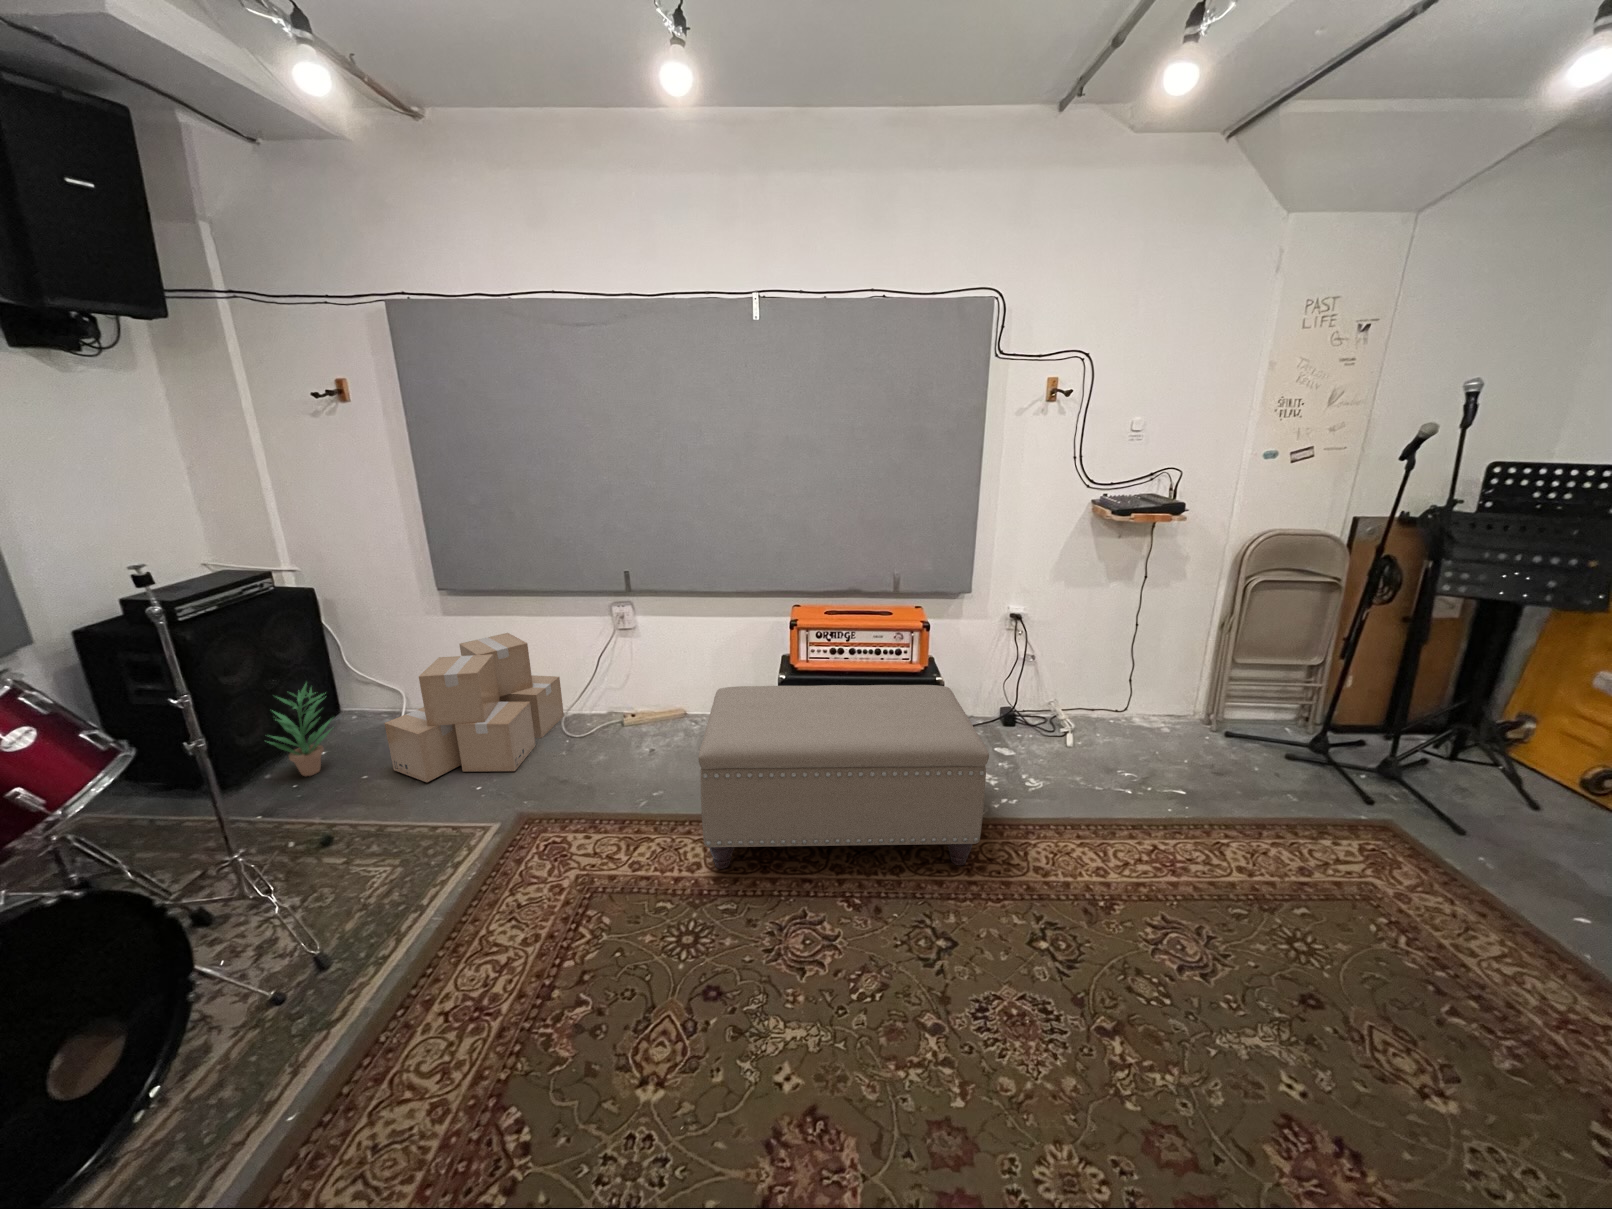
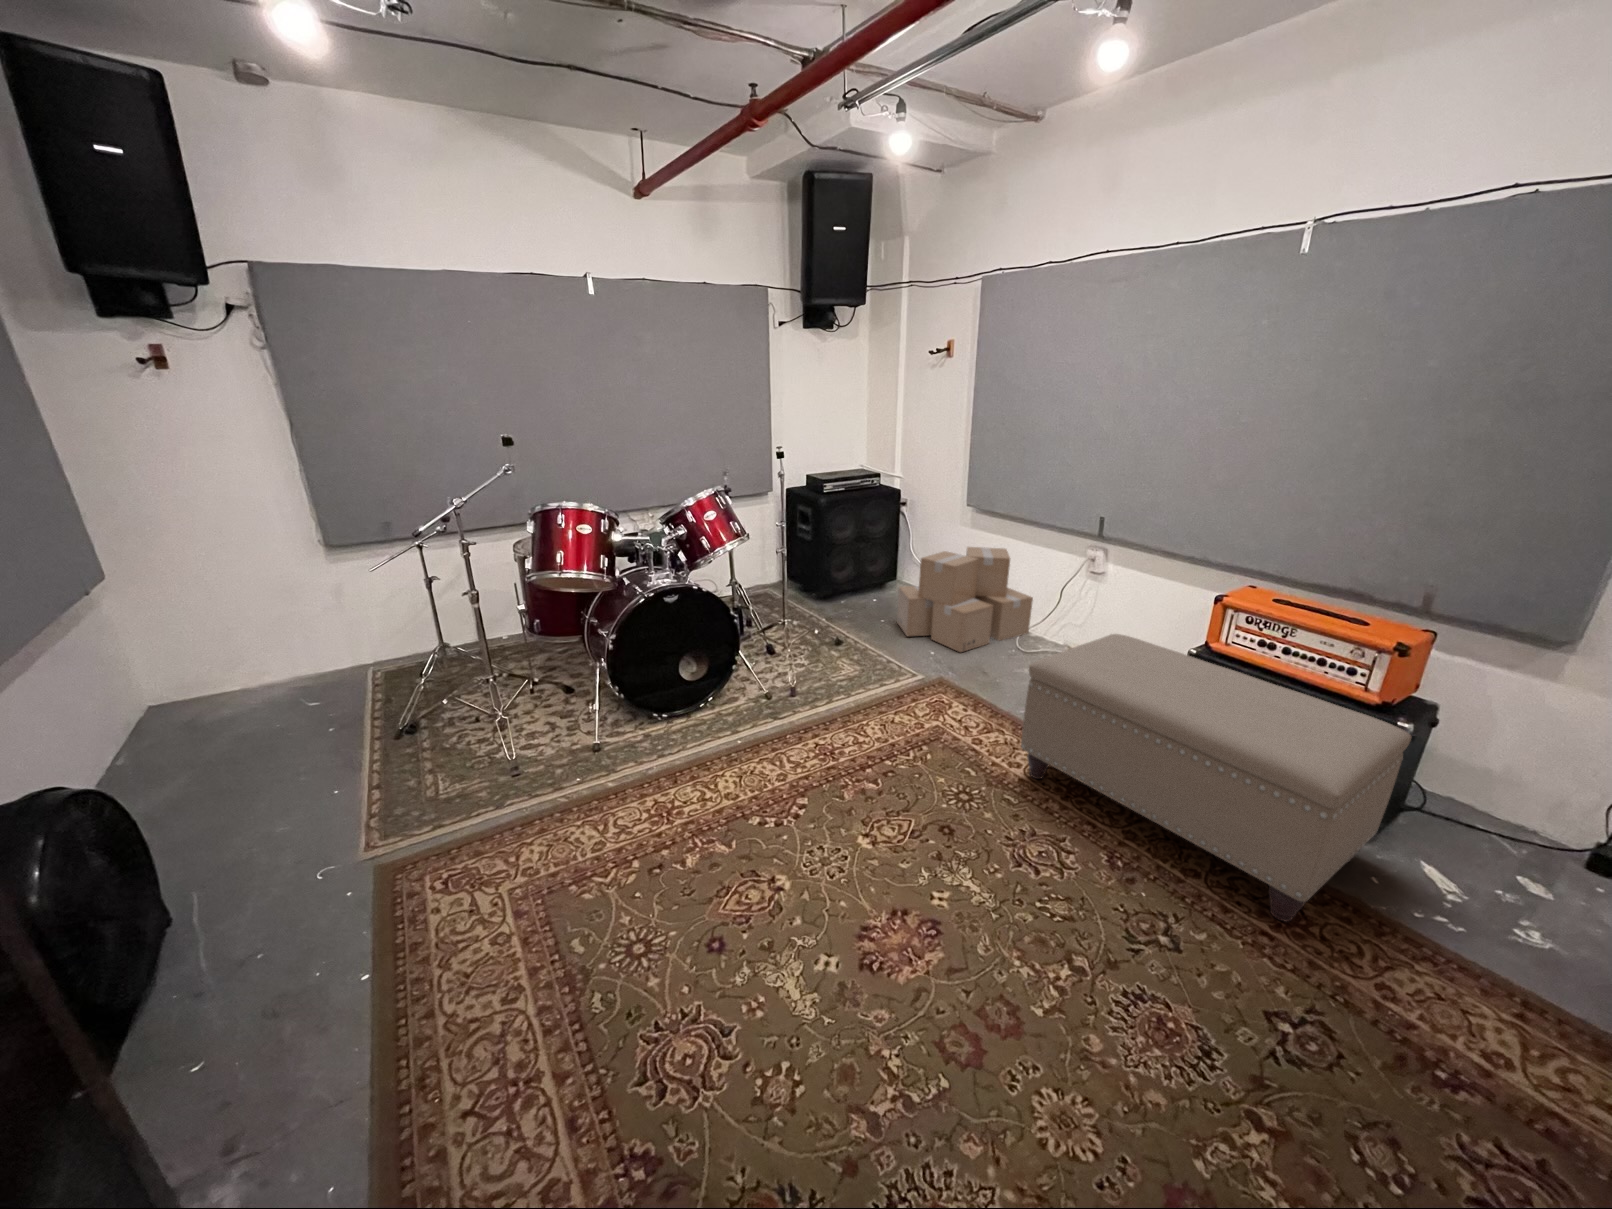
potted plant: present [269,683,331,776] -> none [842,545,881,609]

